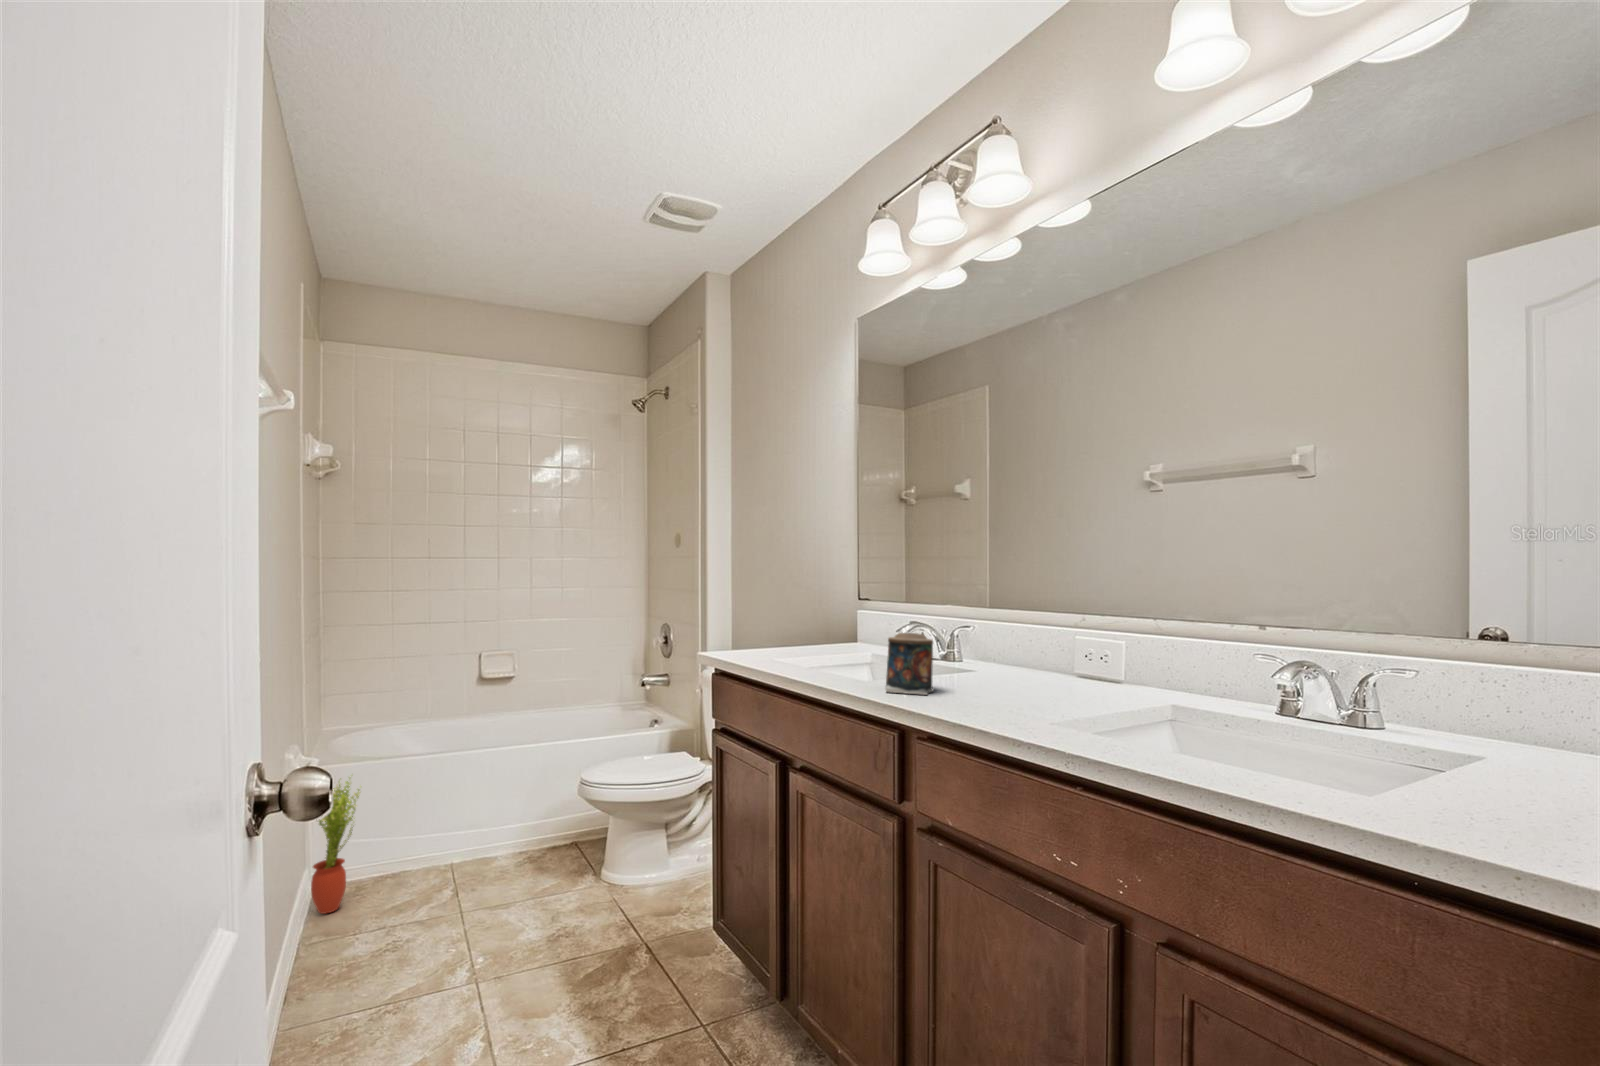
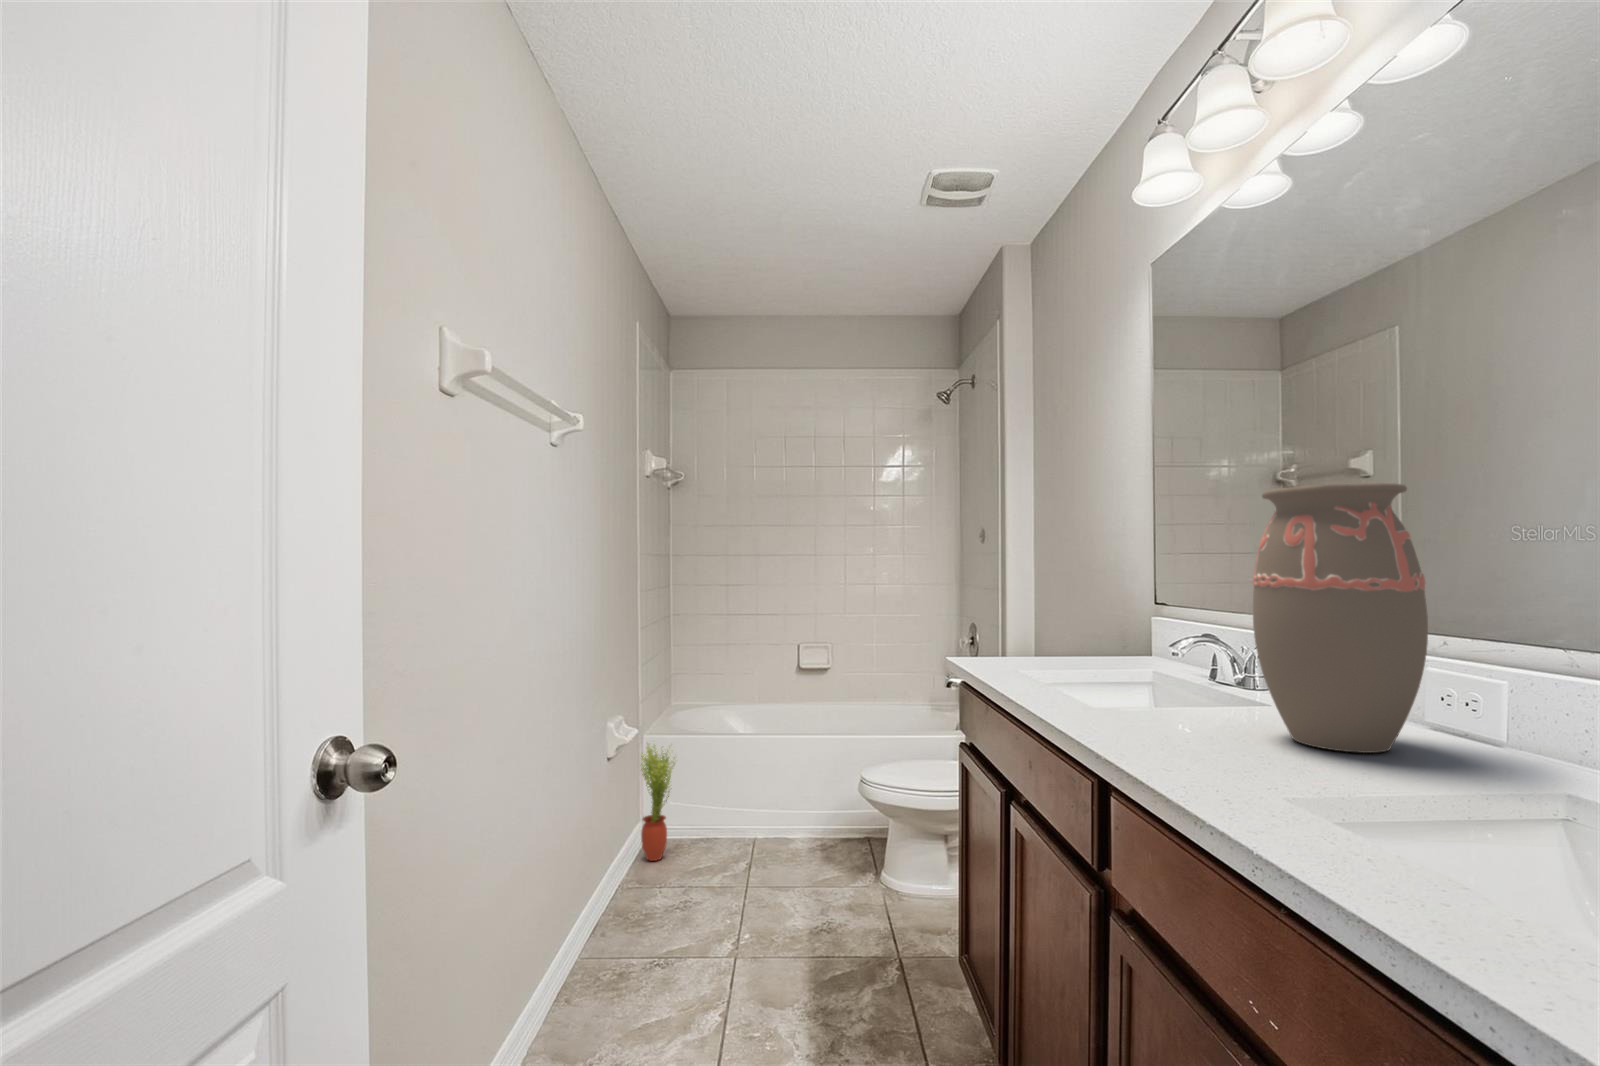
decorative vase: none [987,513,1089,695] -> present [1253,483,1428,753]
candle: present [886,633,934,695] -> none [1101,647,1173,731]

